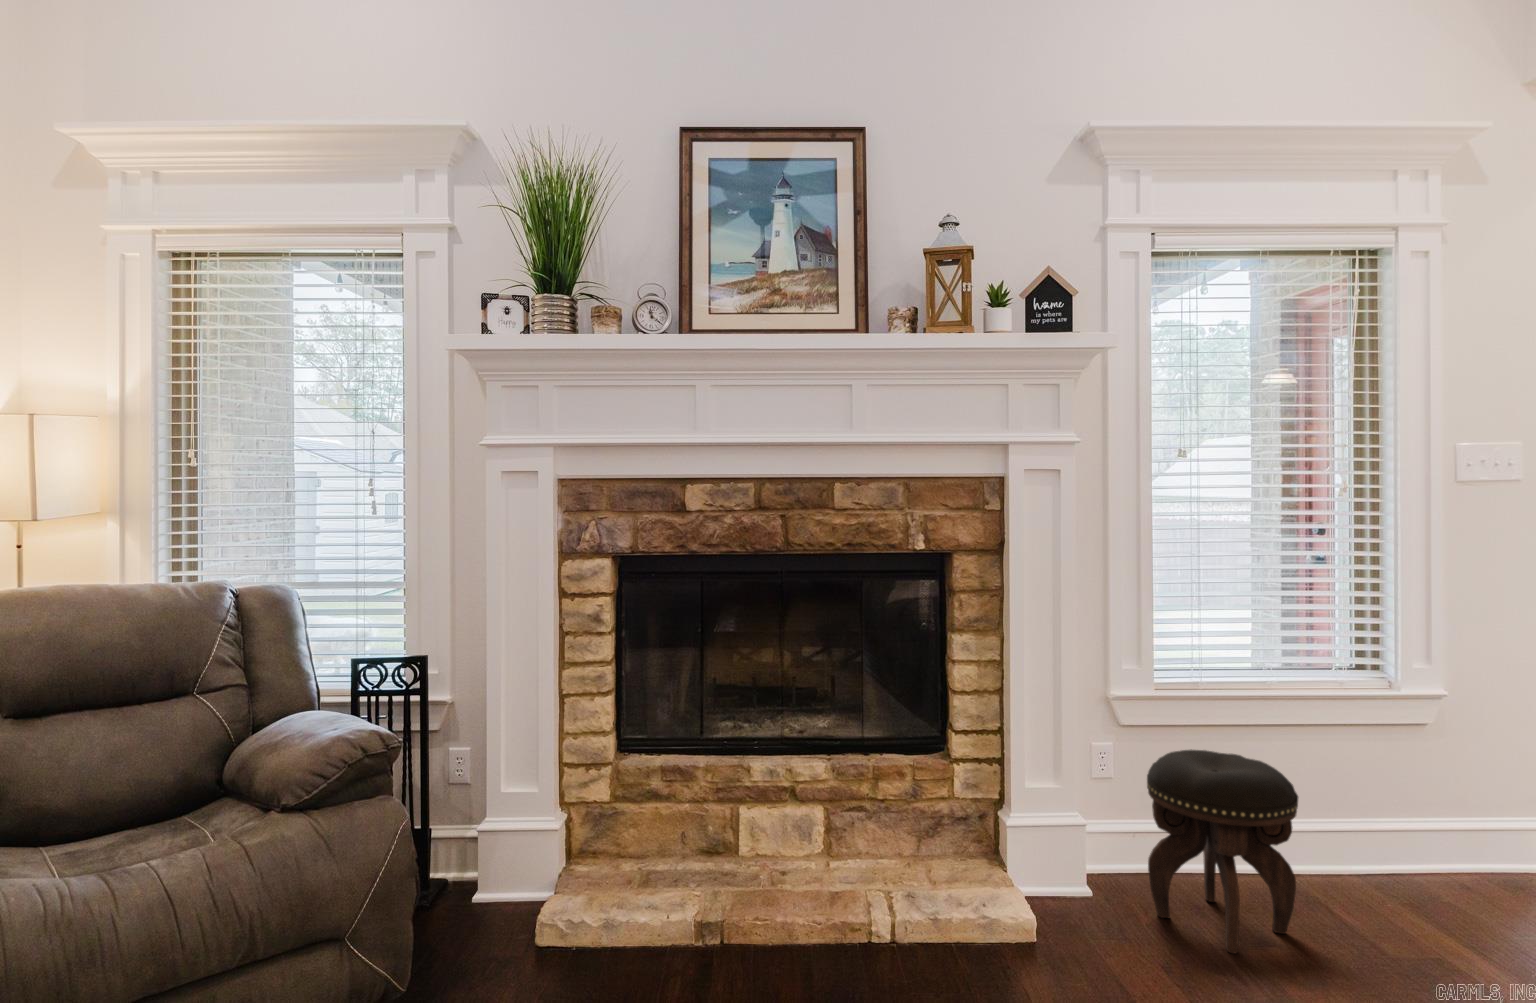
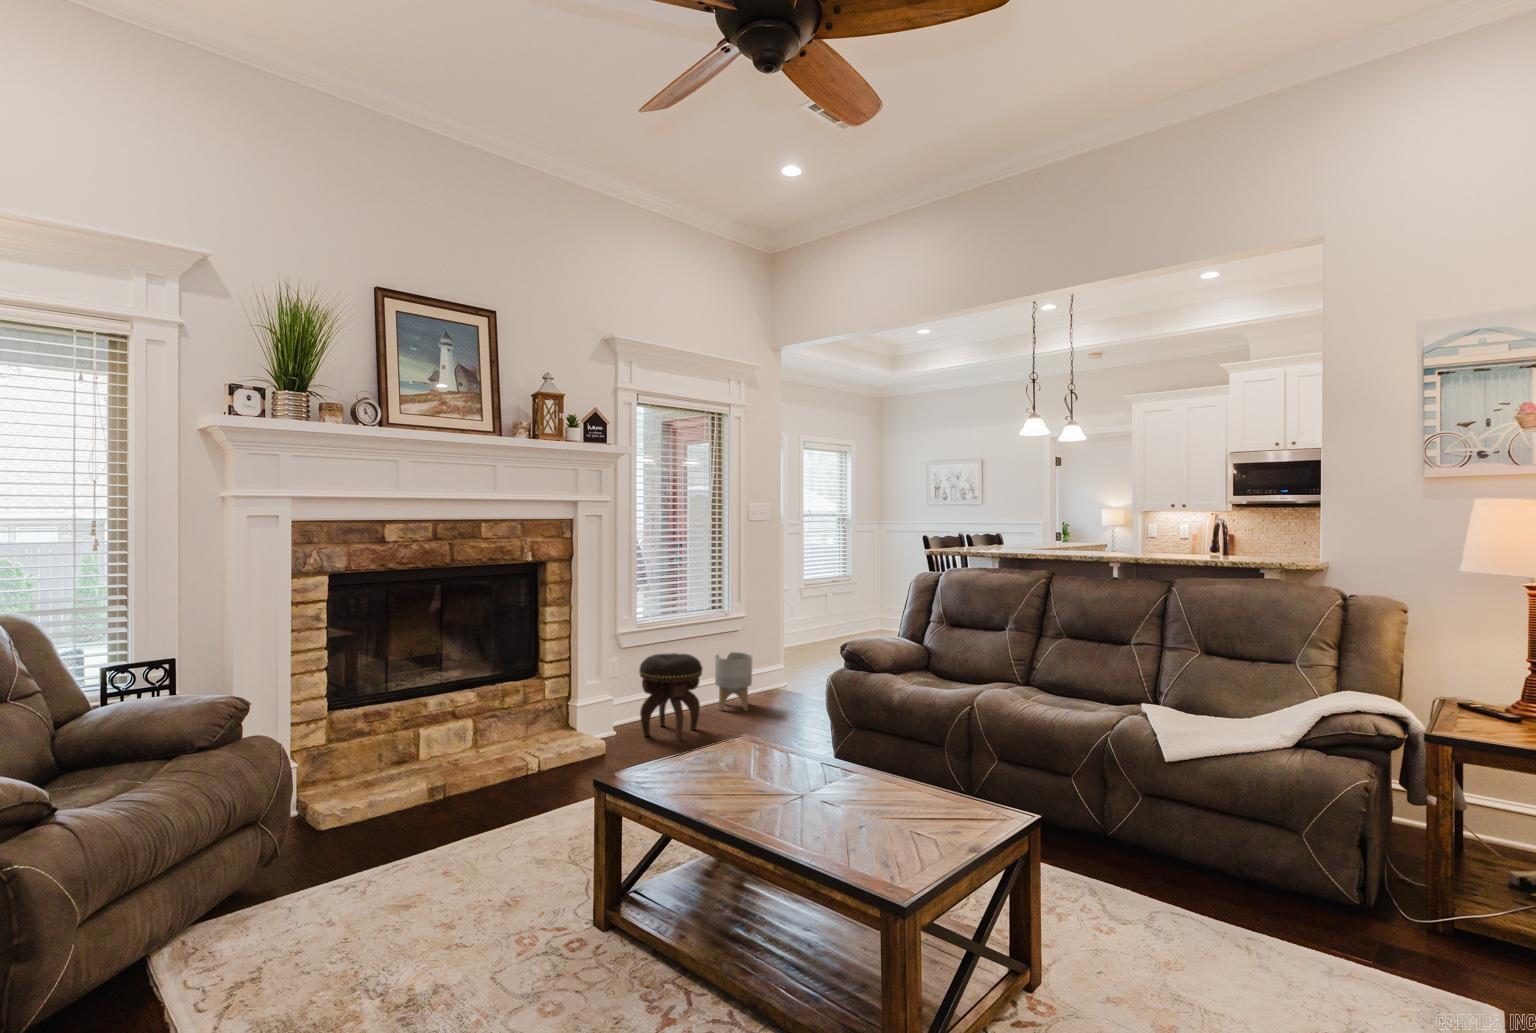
planter: none [1359,768,1465,918] -> present [715,652,752,711]

